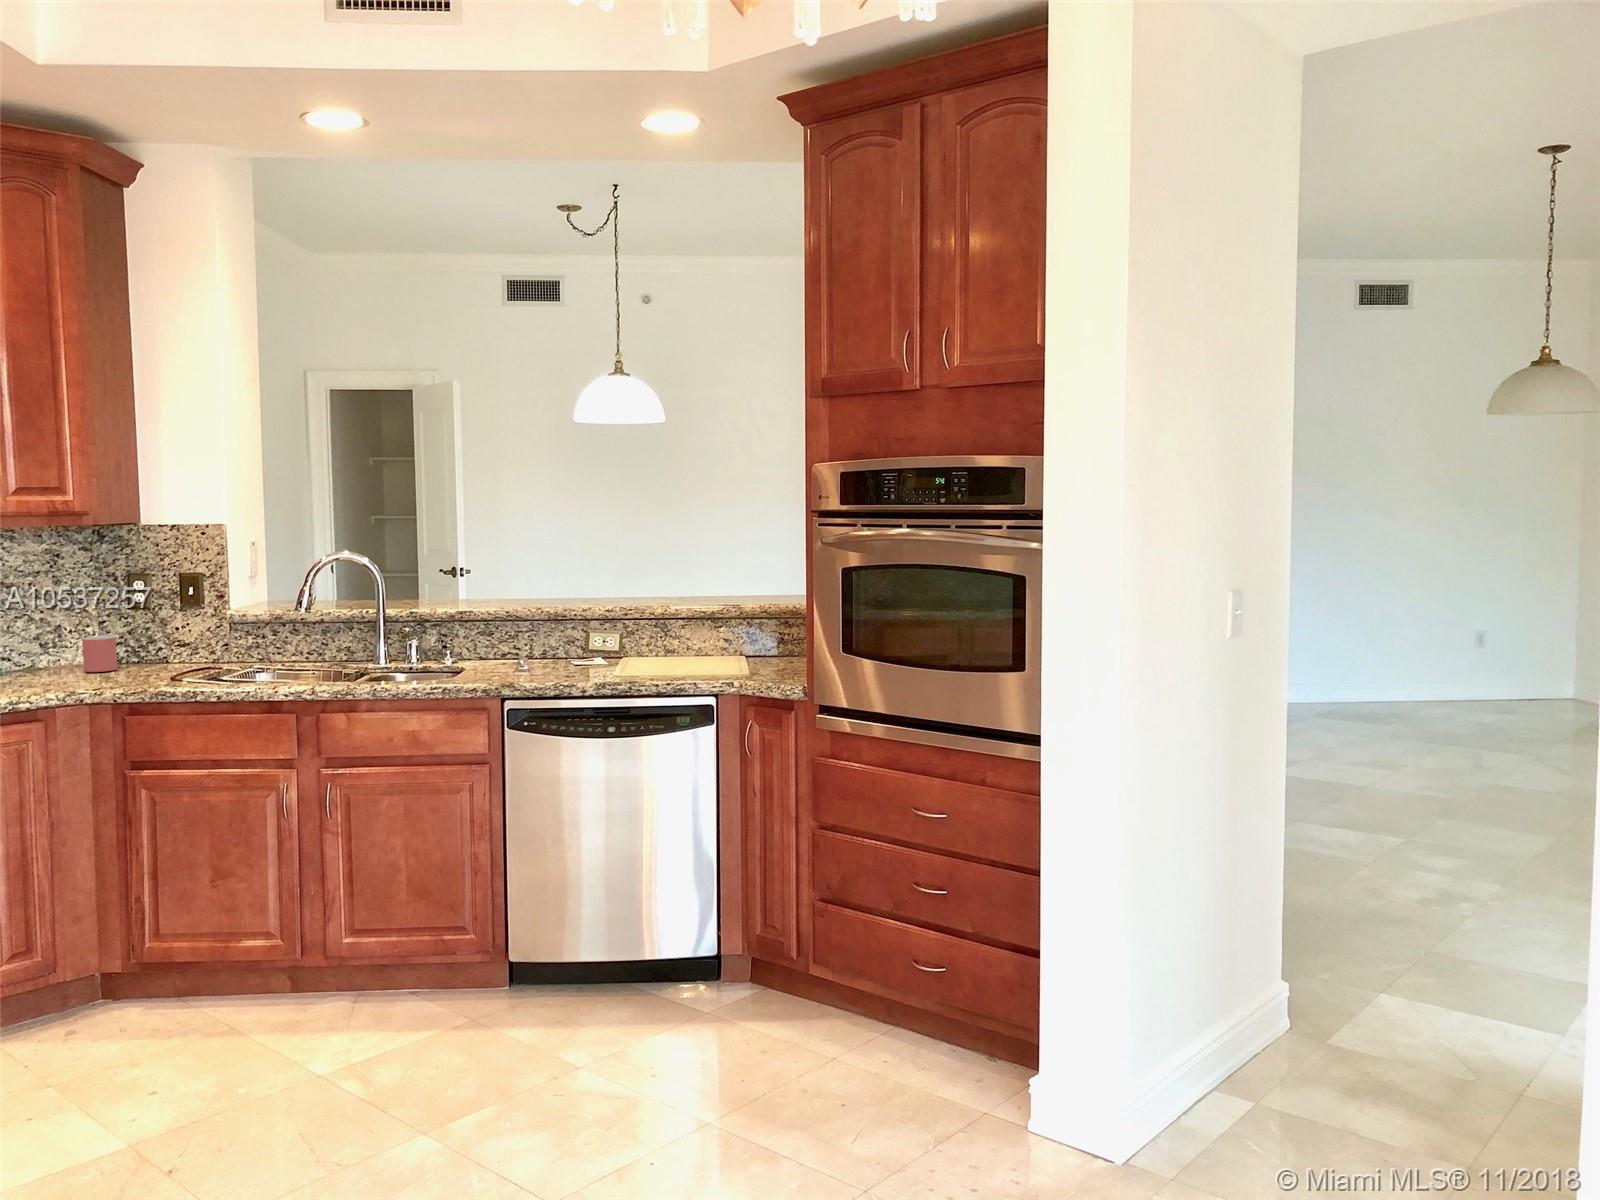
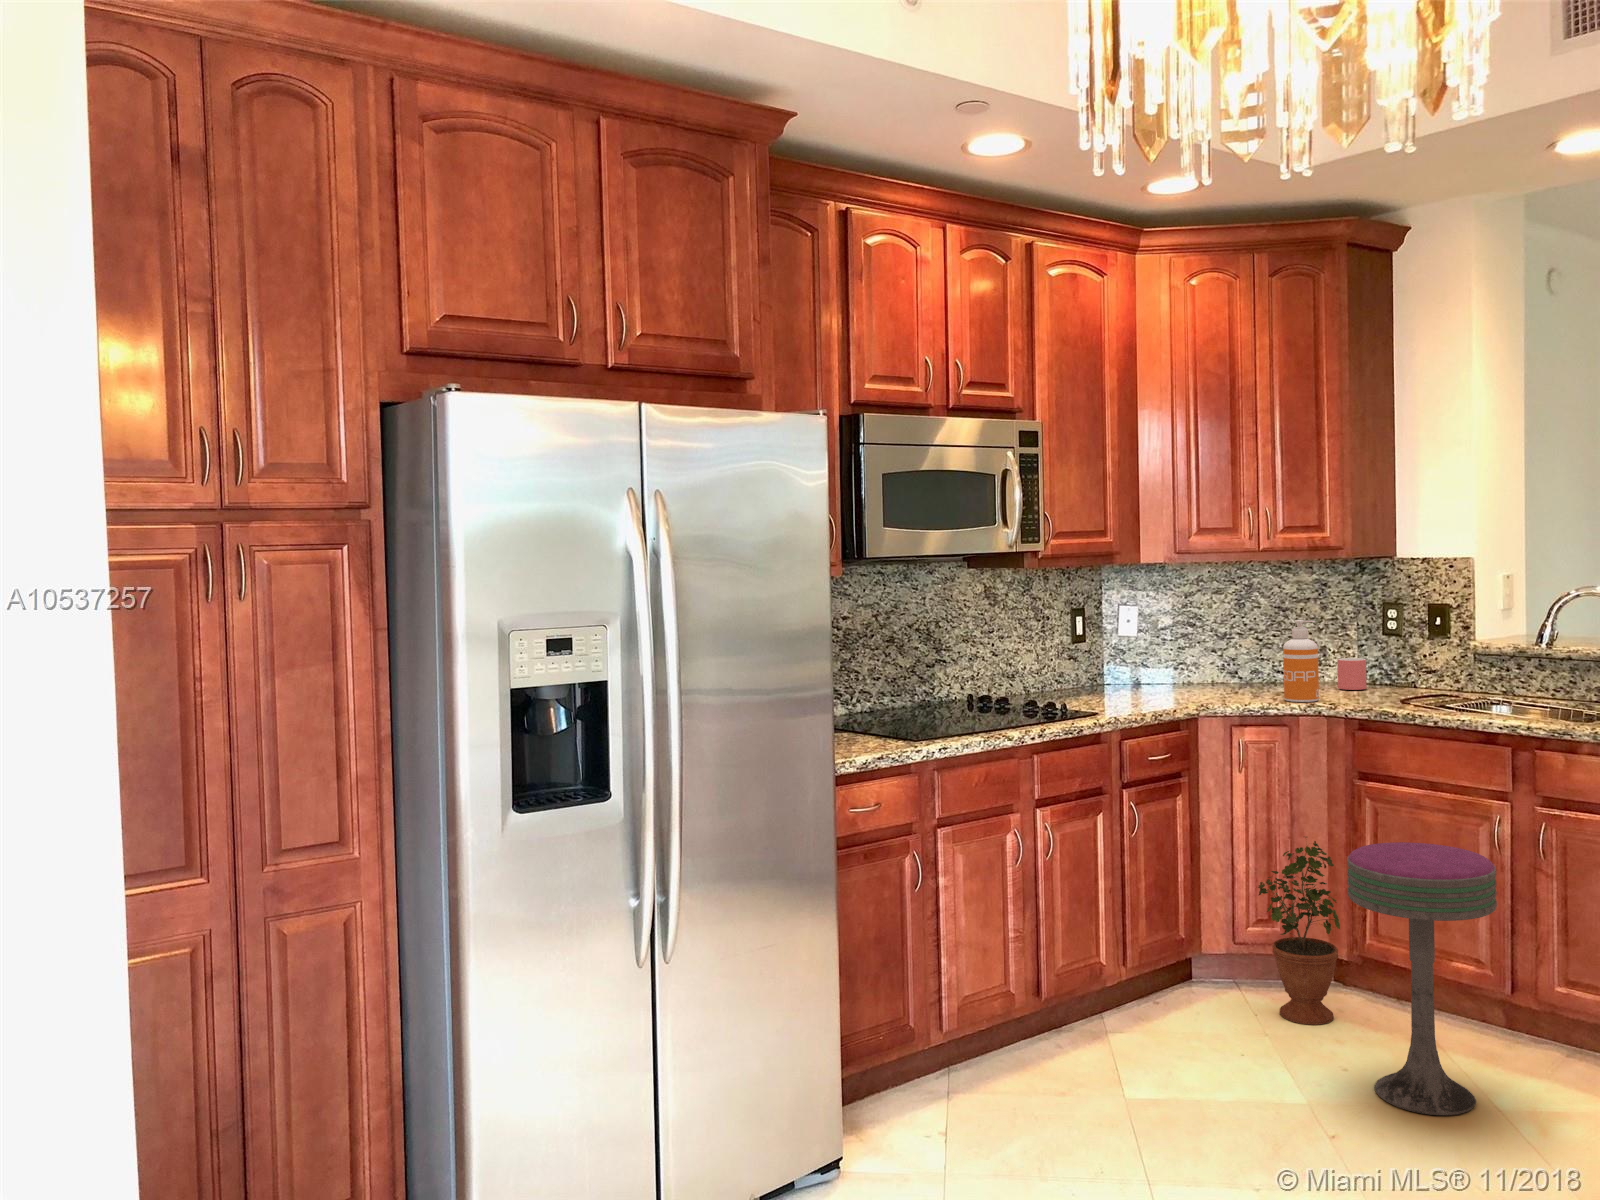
soap dispenser: none [27,595,74,691] -> present [1283,620,1319,702]
bar stool: none [159,822,314,1108] -> present [1347,842,1497,1115]
potted plant: none [24,844,128,1060] -> present [1258,837,1340,1025]

